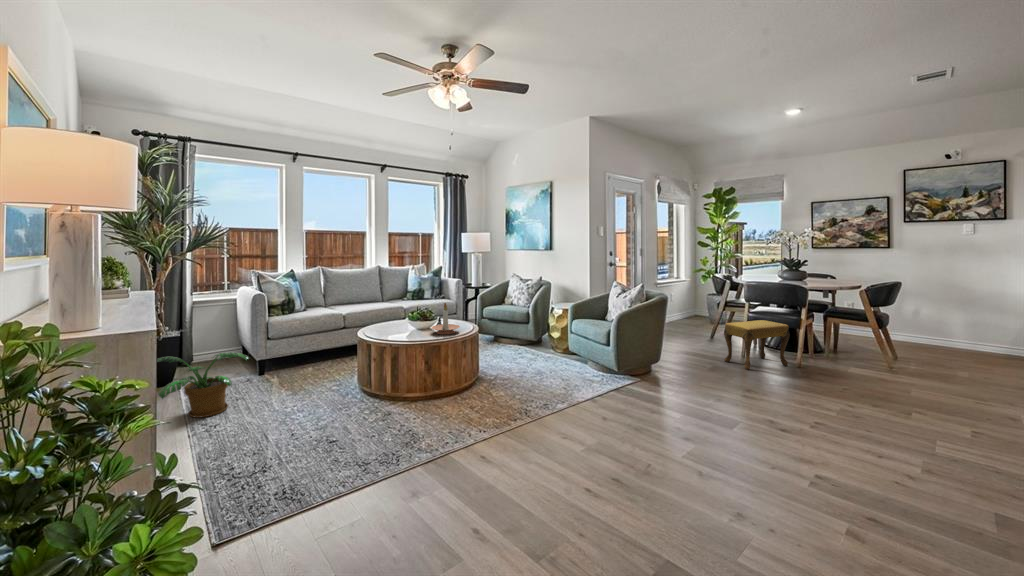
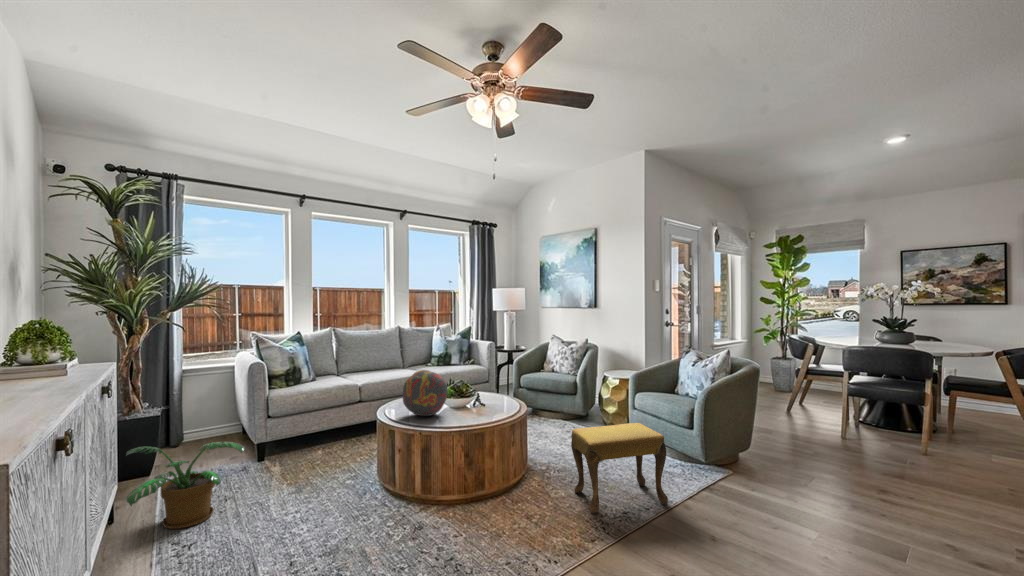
decorative orb: none [376,299,413,335] -> present [403,370,448,416]
candle holder: present [432,303,460,334] -> none [470,374,505,415]
footstool: present [724,320,790,370] -> present [571,423,668,514]

